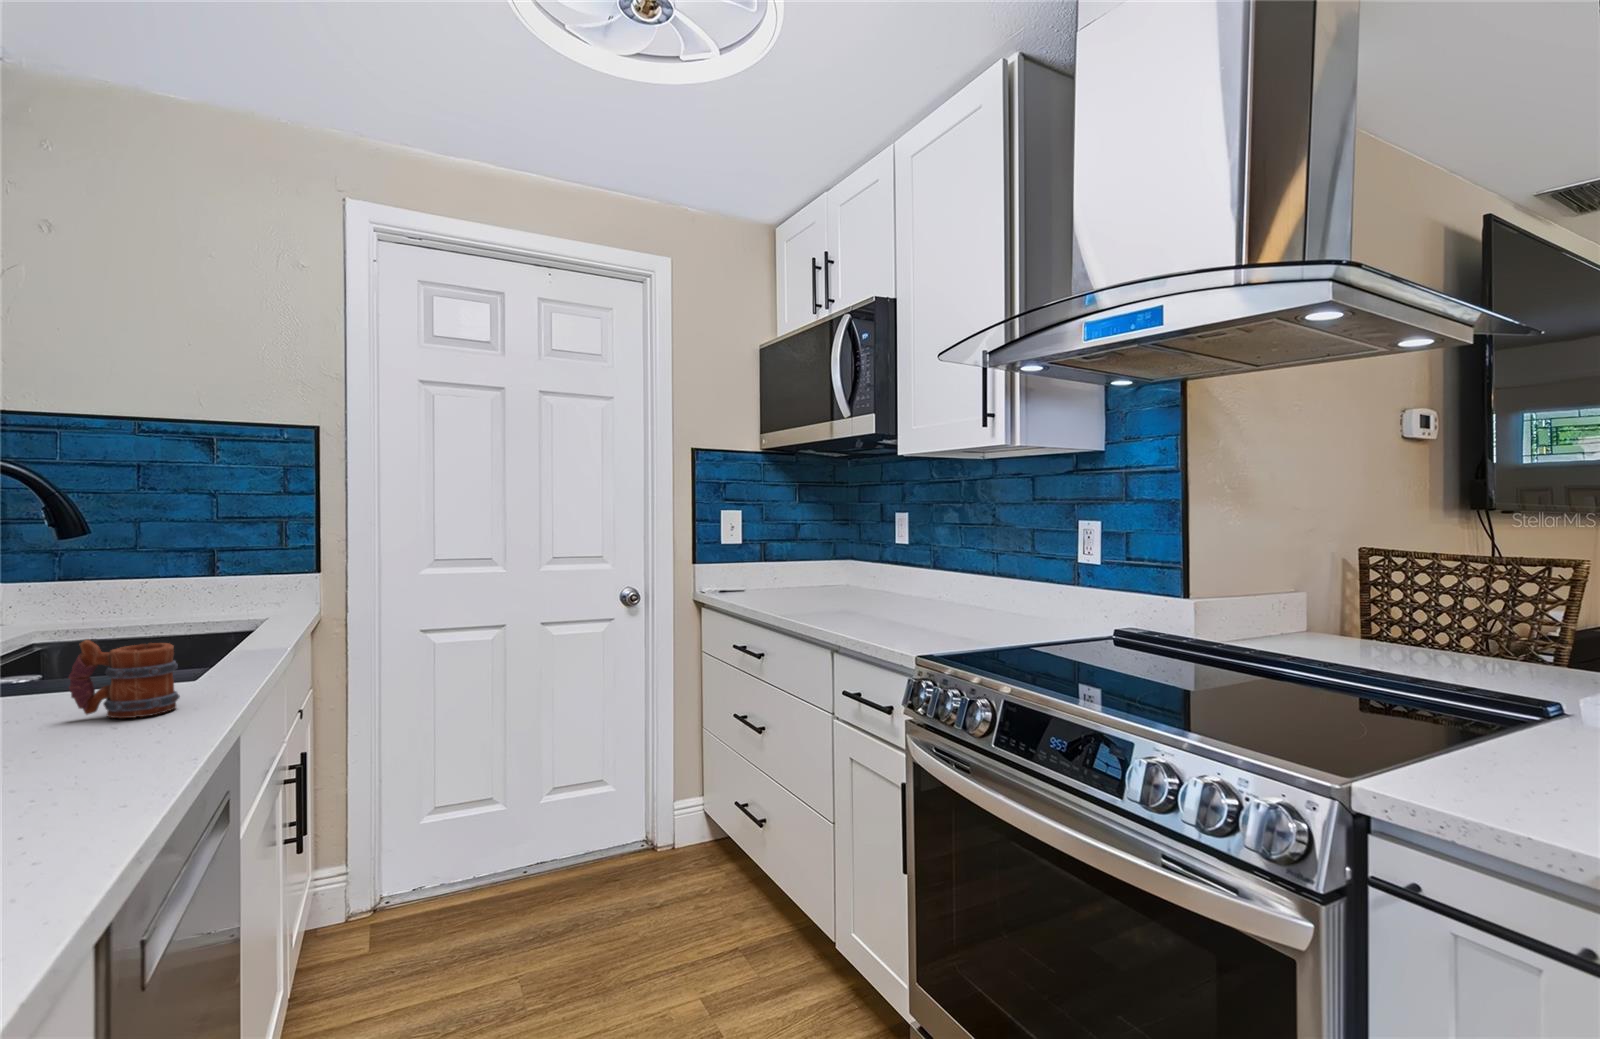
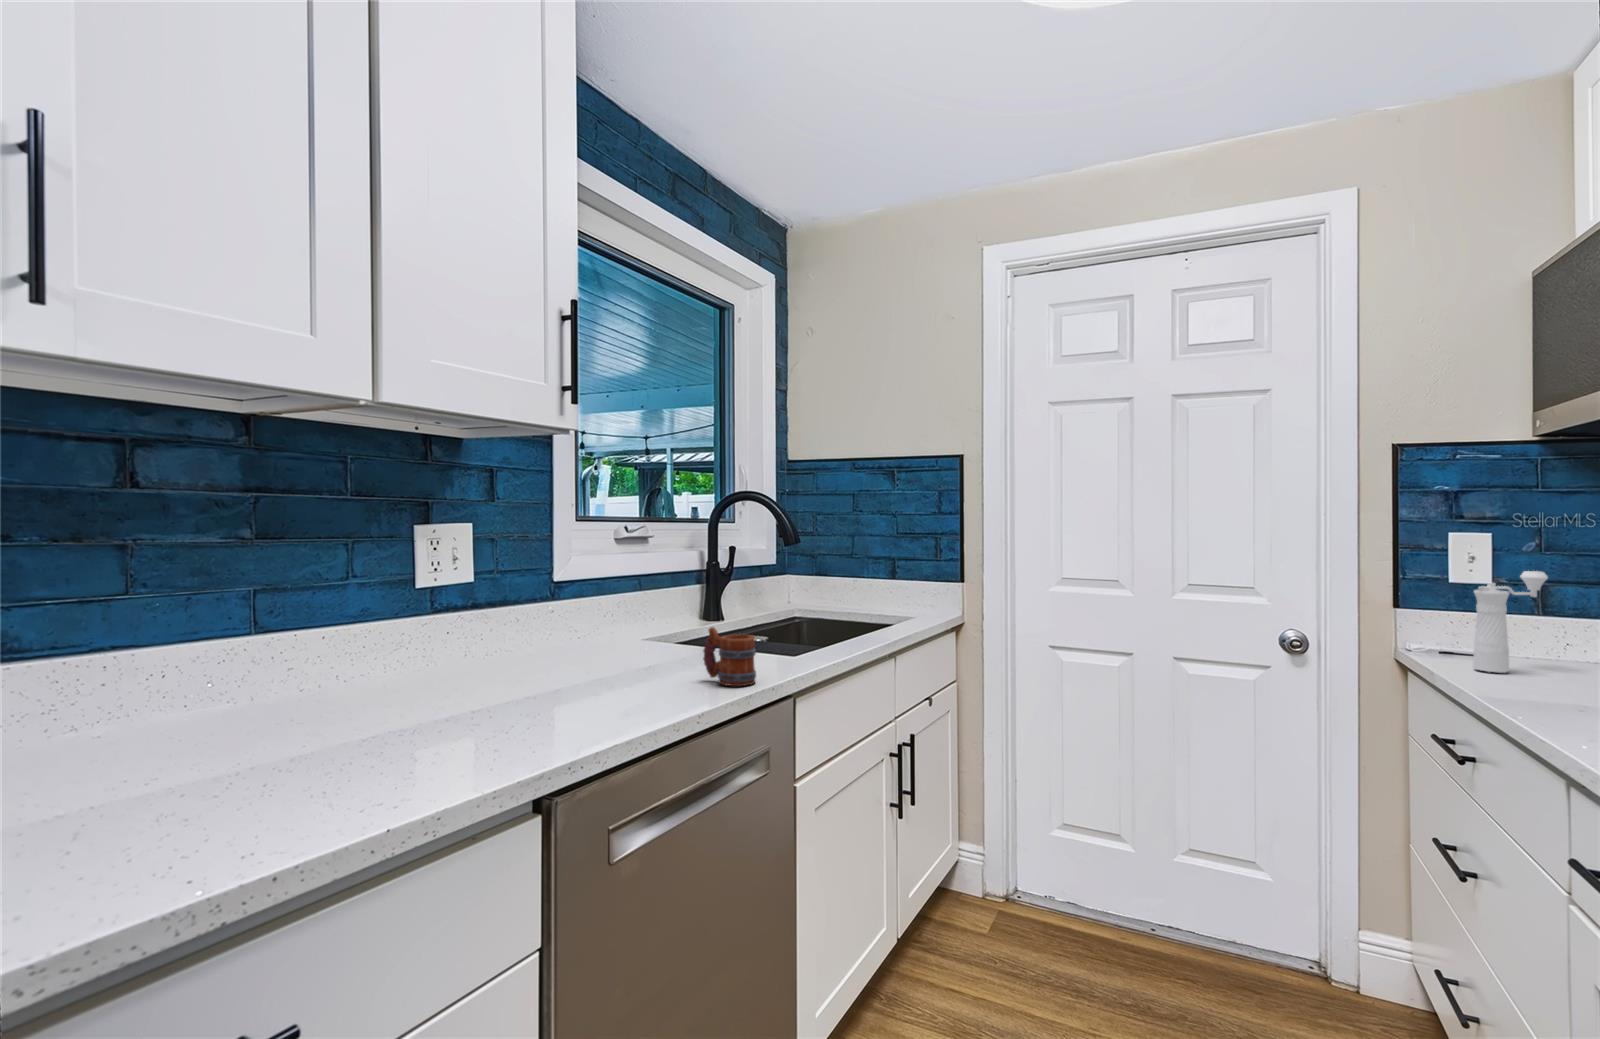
pepper mill: none [748,534,778,600] -> present [1473,571,1548,673]

